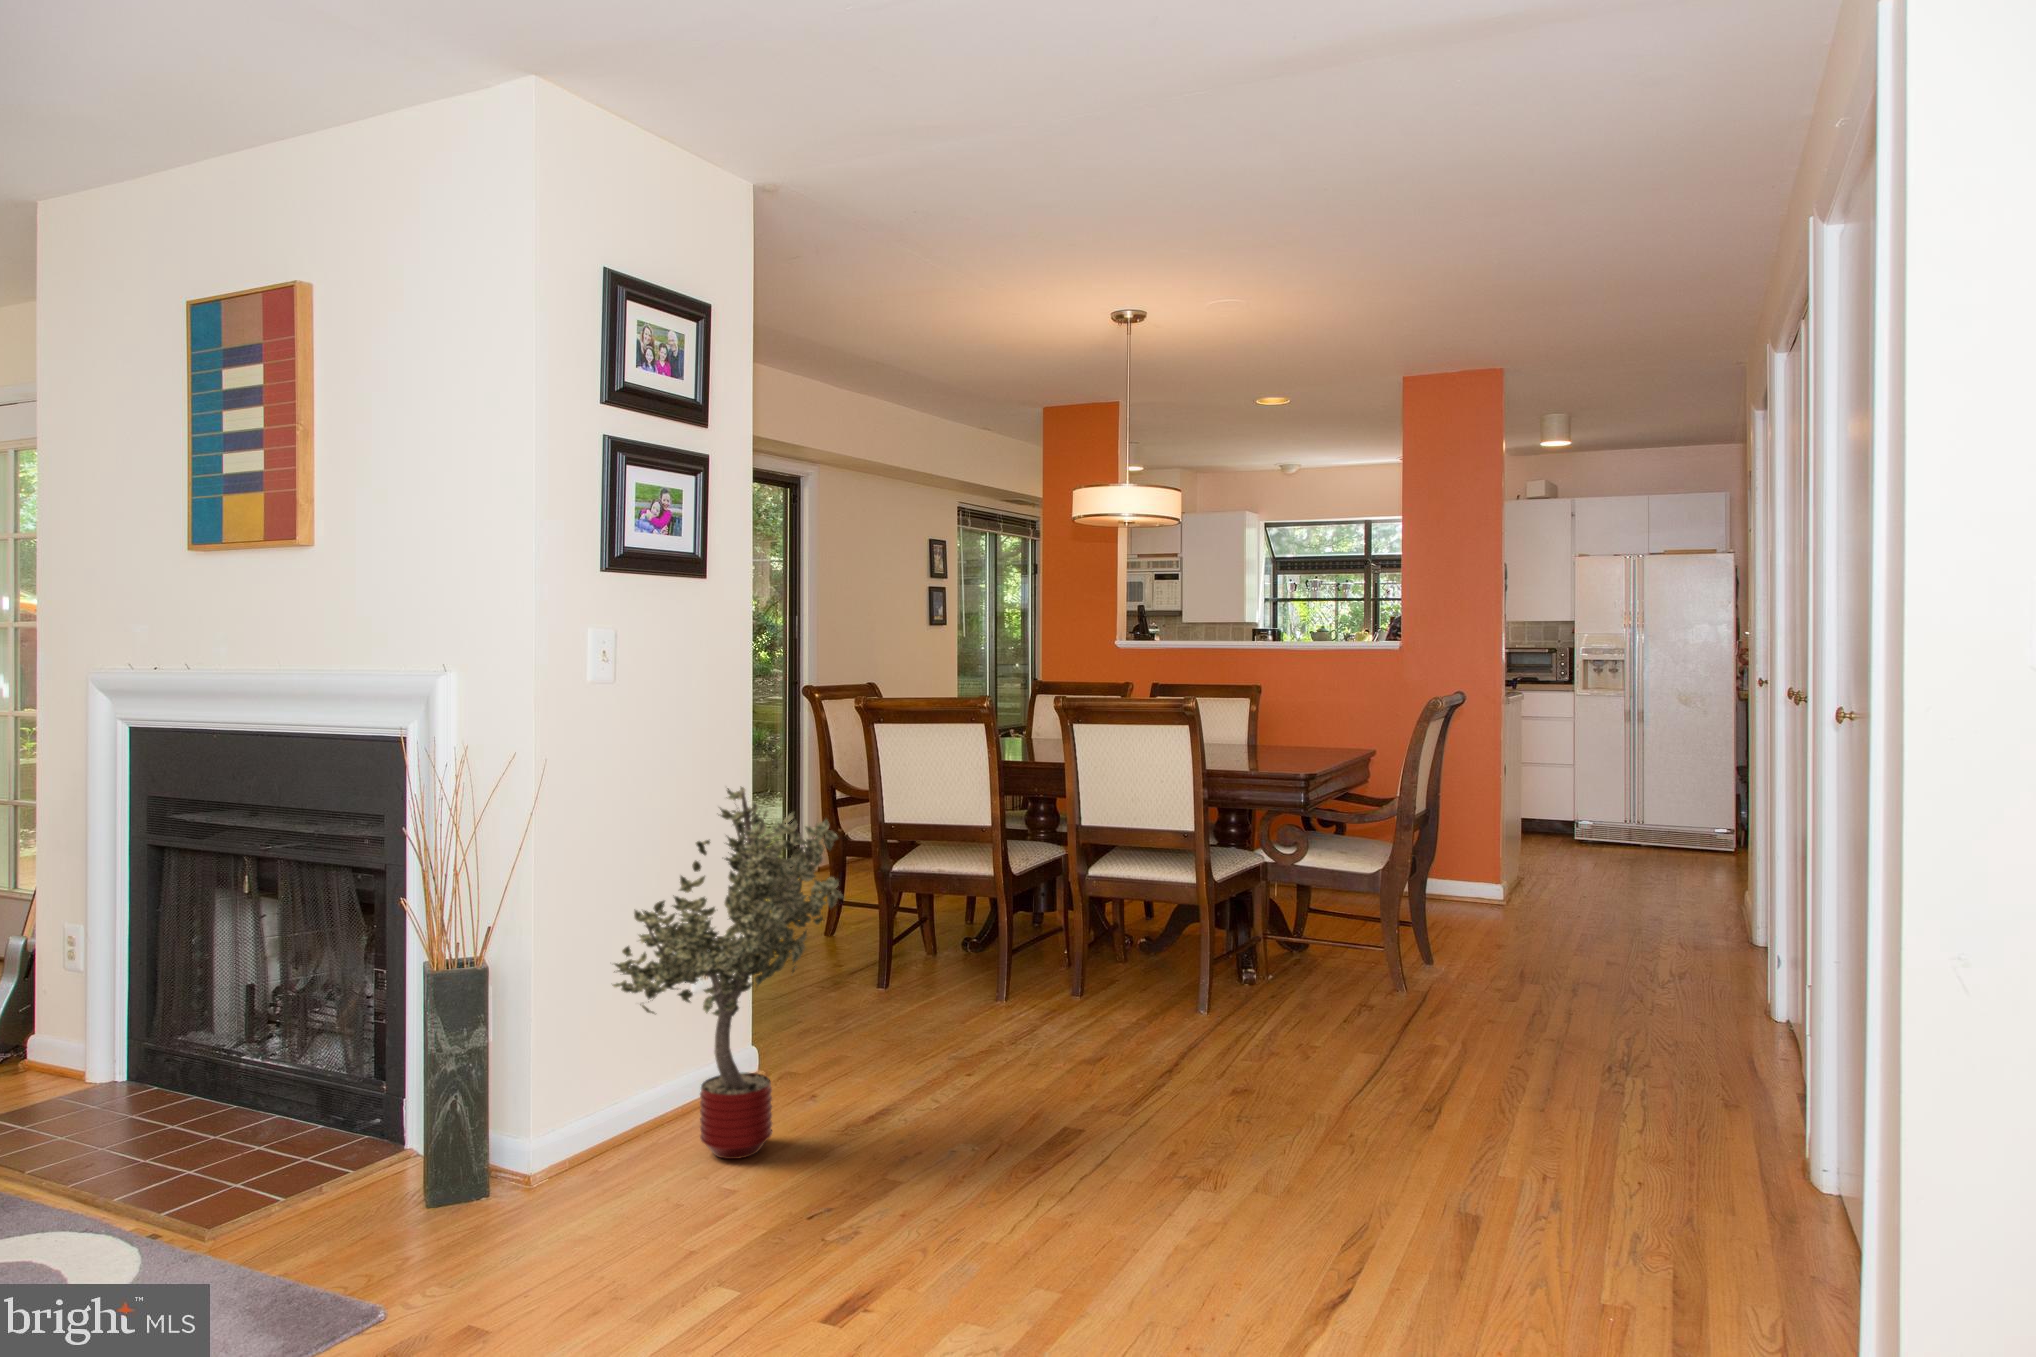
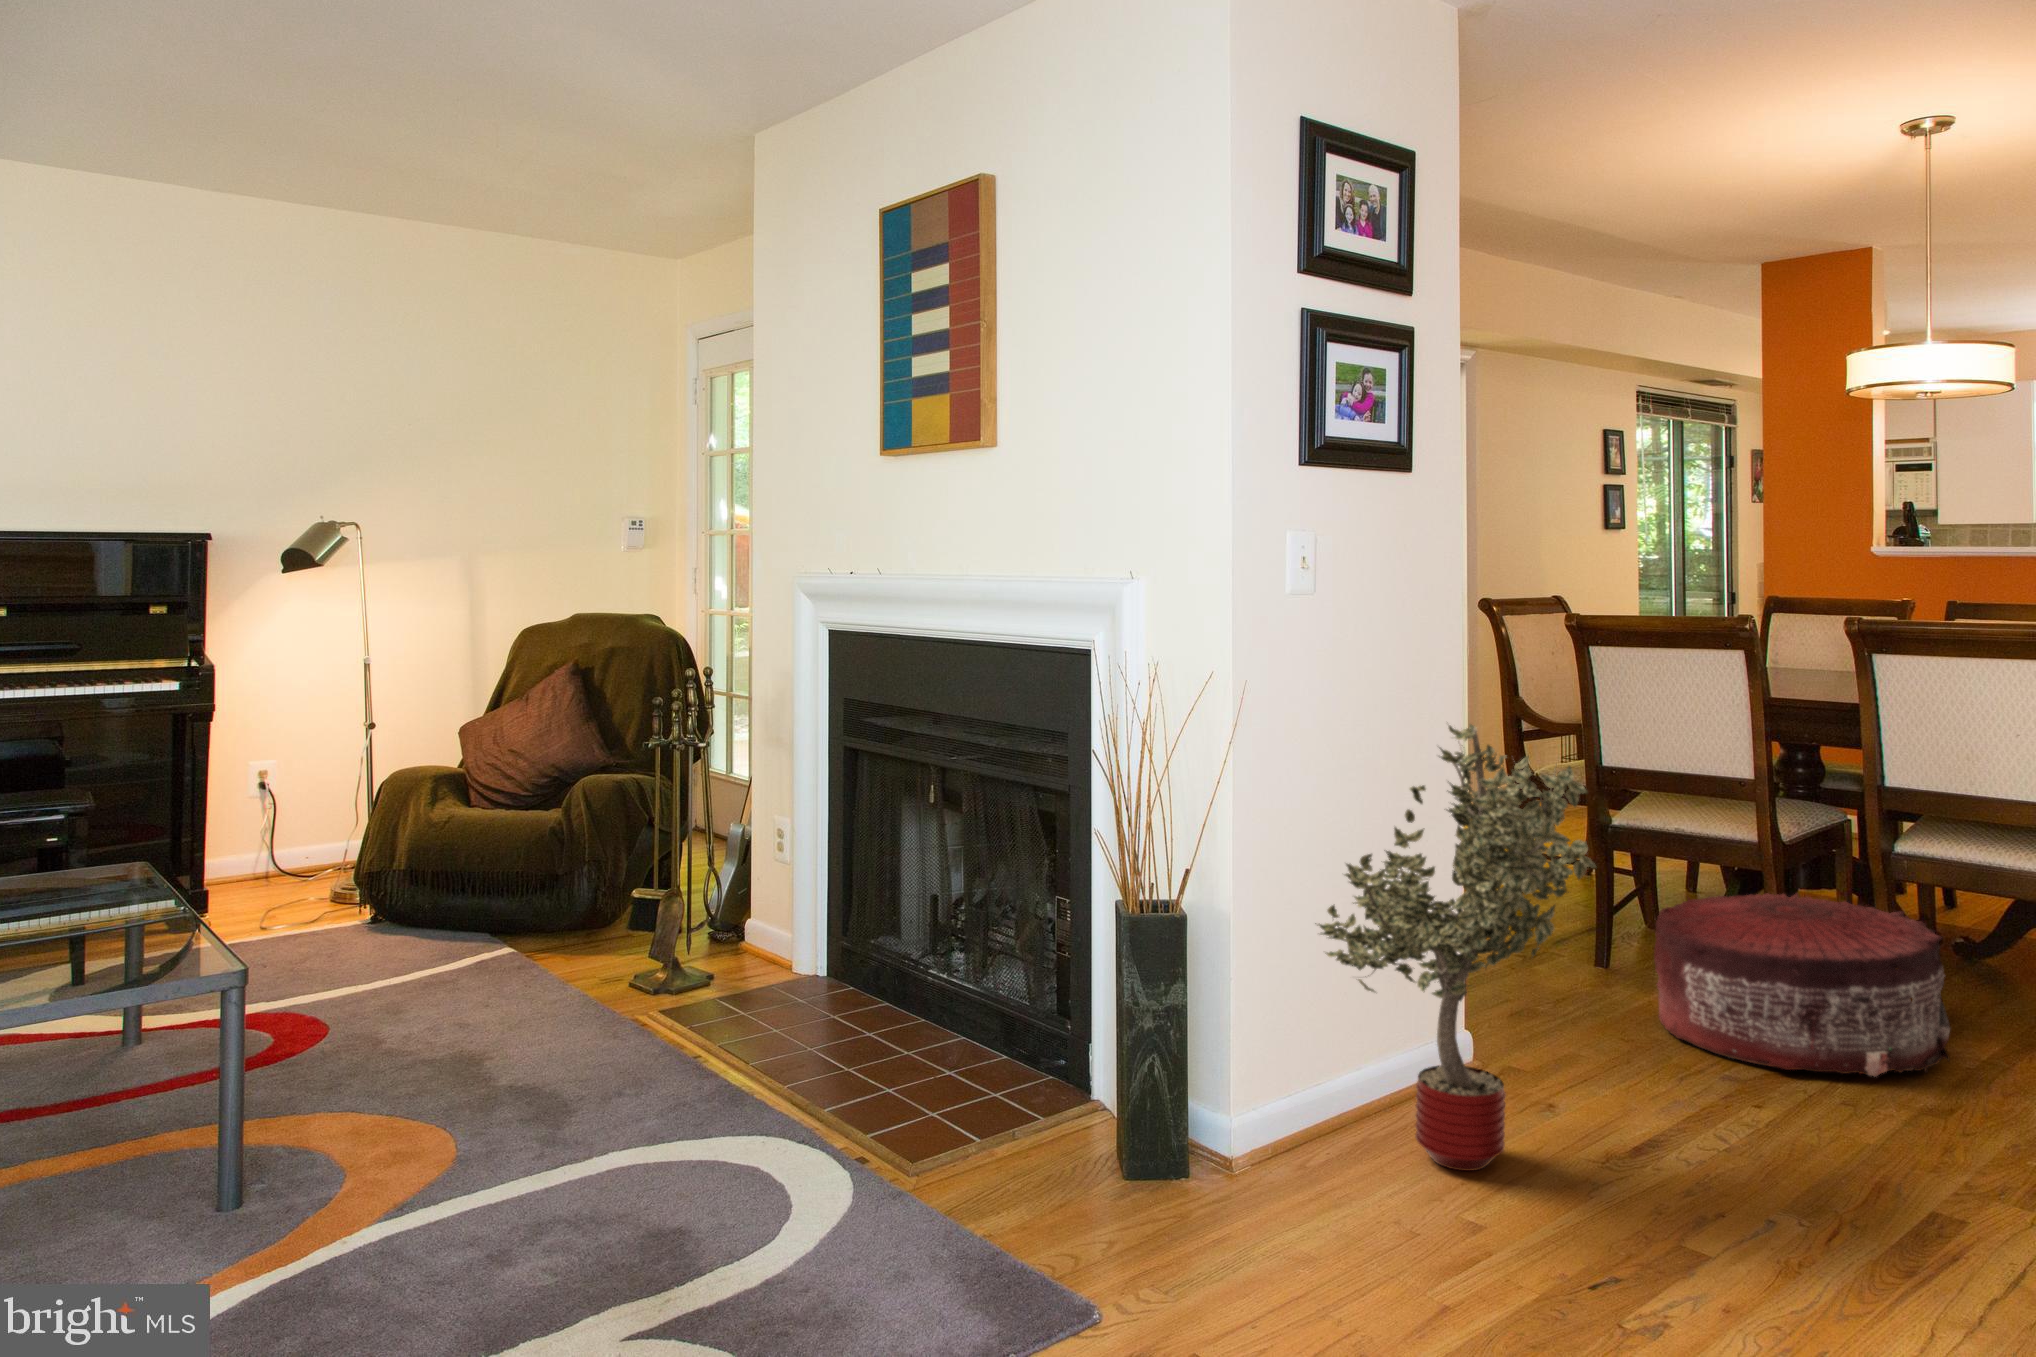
pouf: none [919,913,1117,1050] -> present [1654,893,1950,1077]

